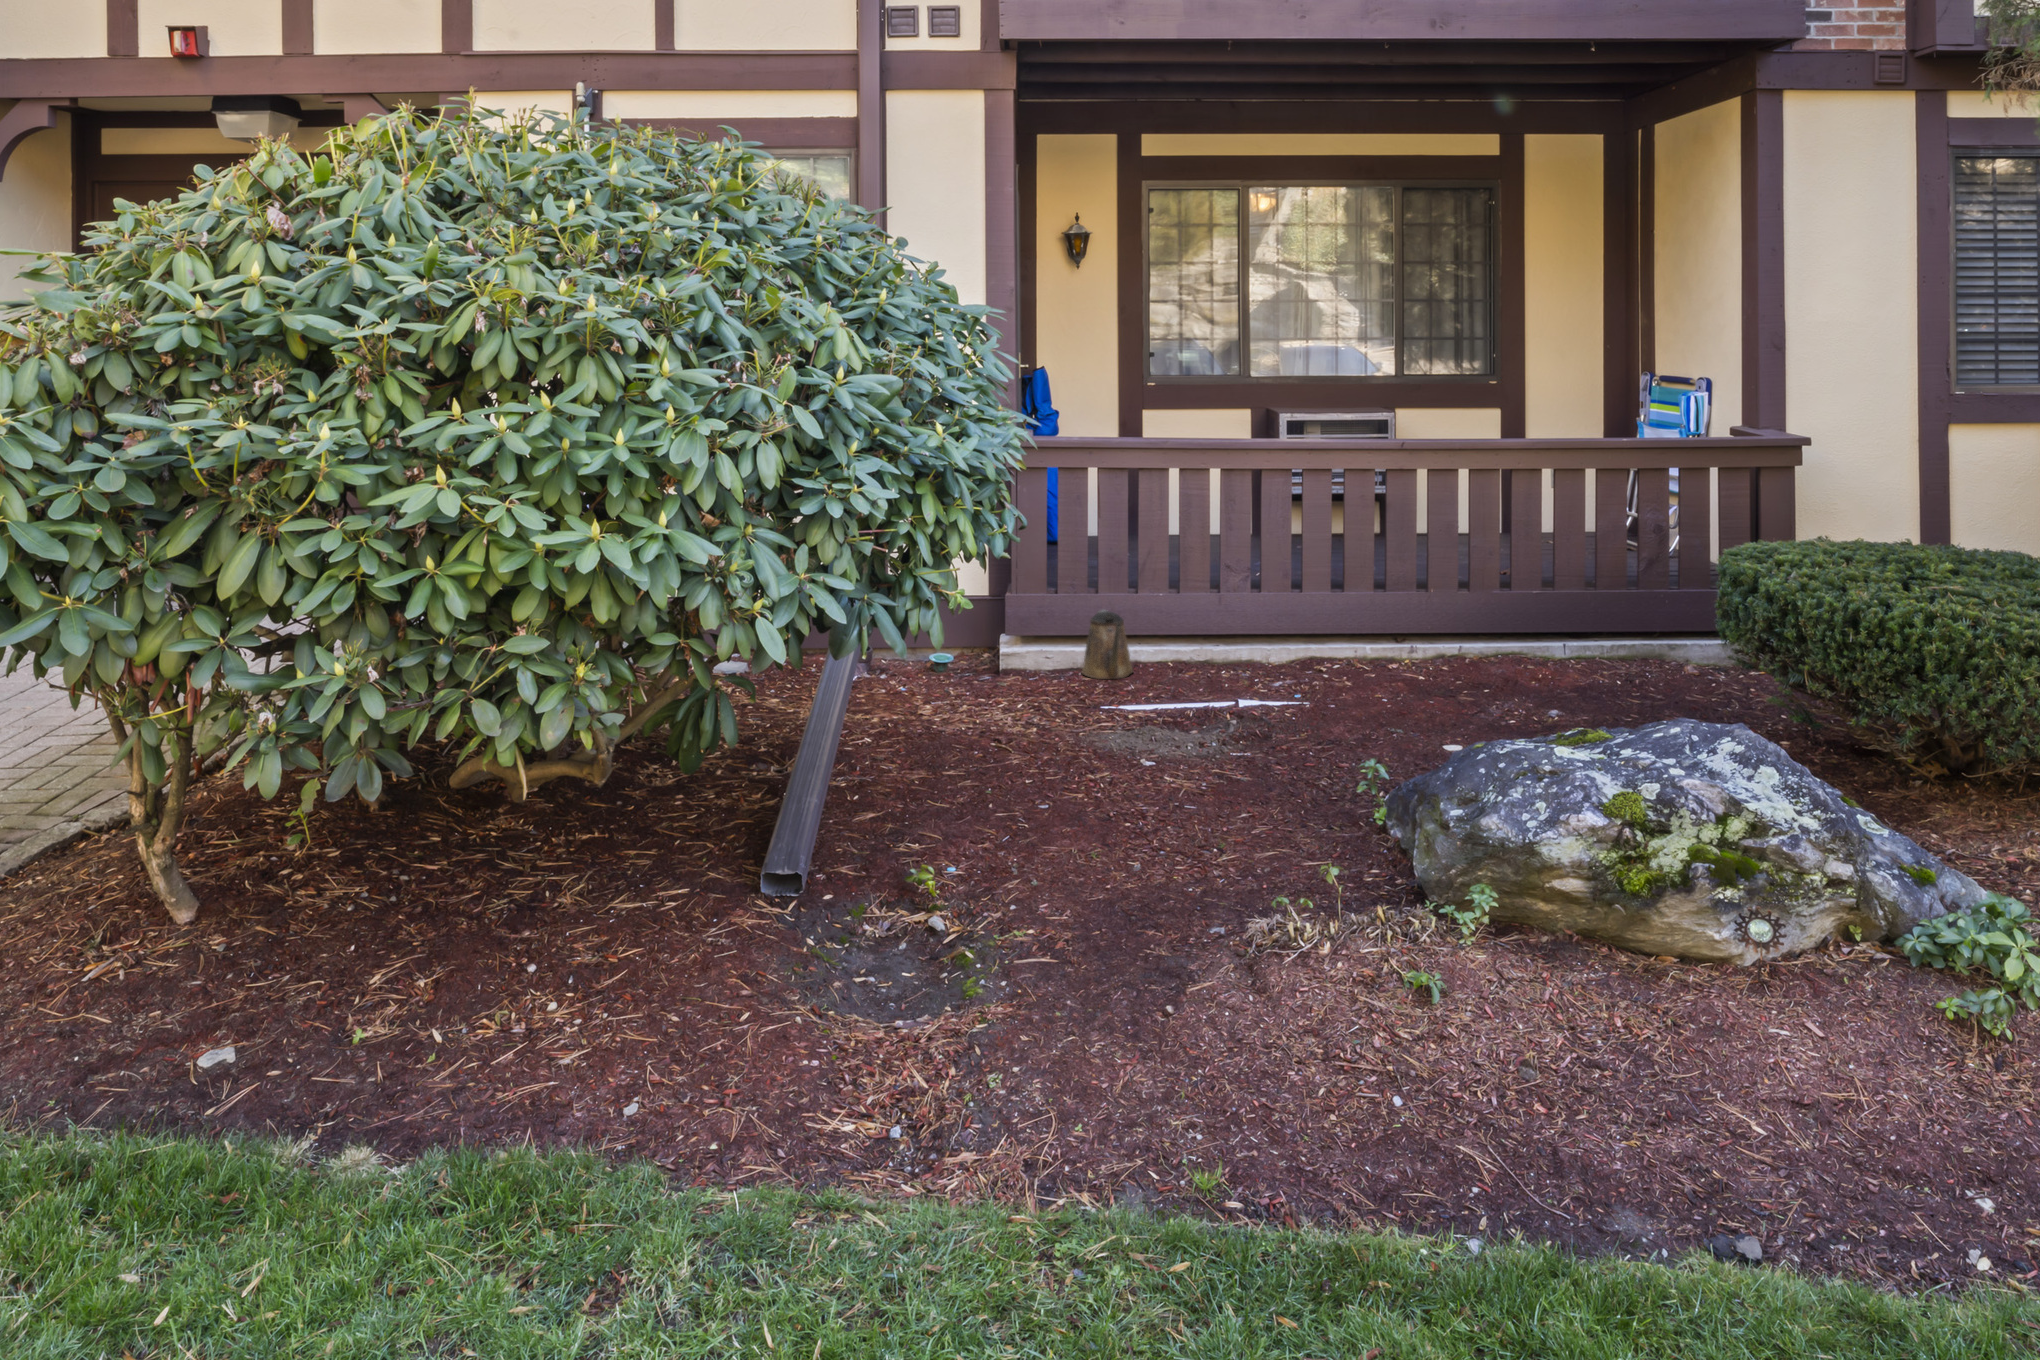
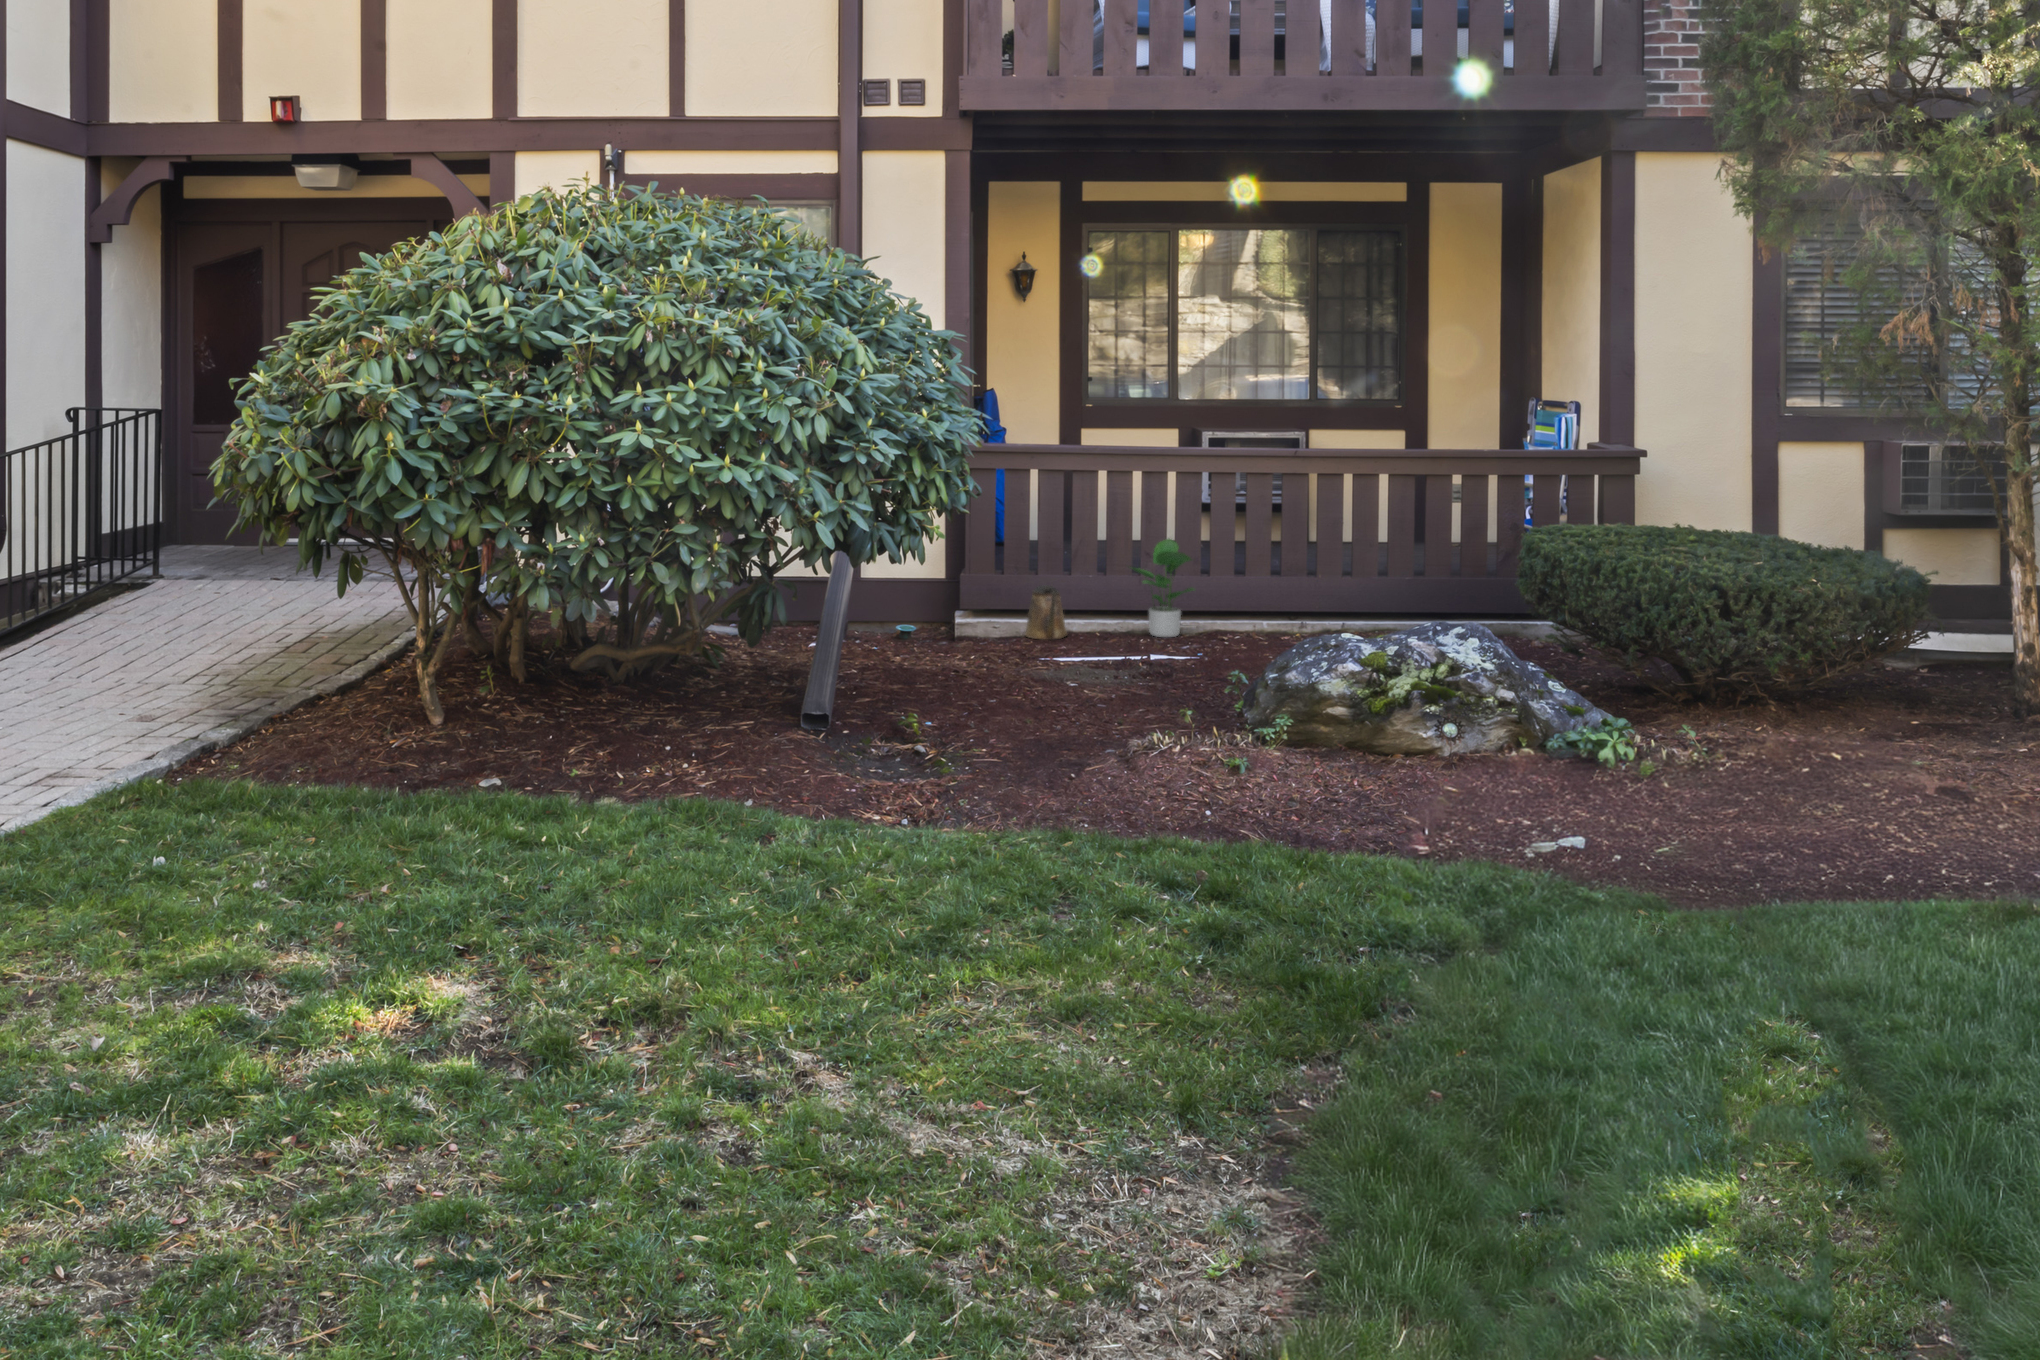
potted plant: none [1202,552,1288,674] -> present [1132,539,1194,637]

